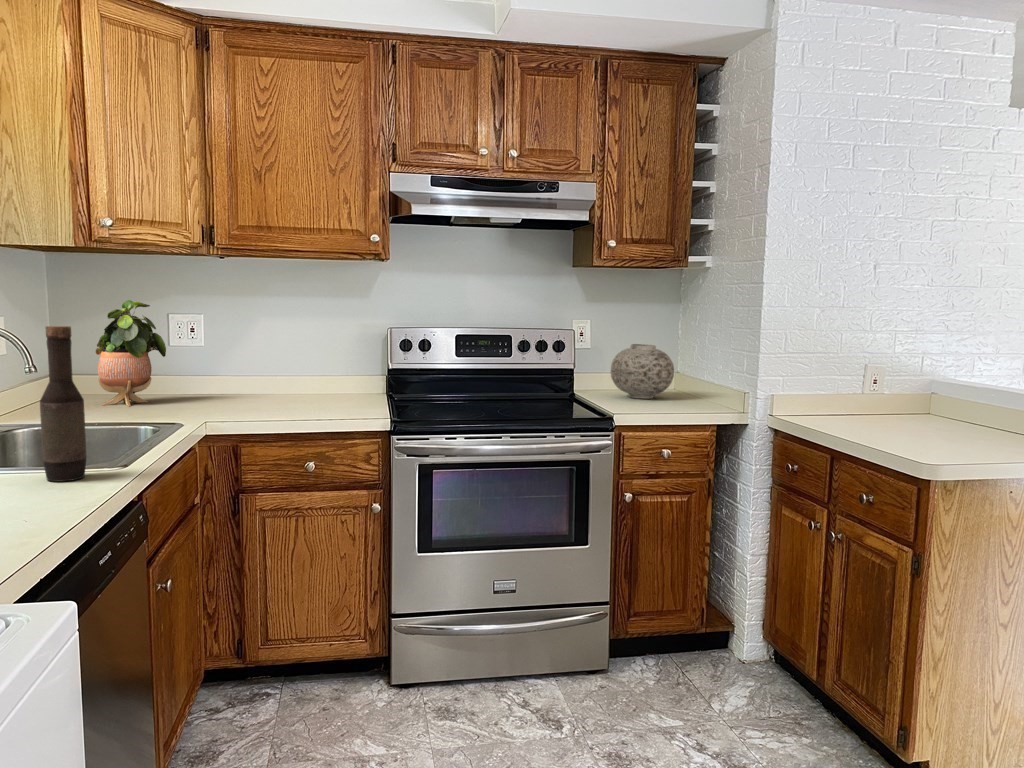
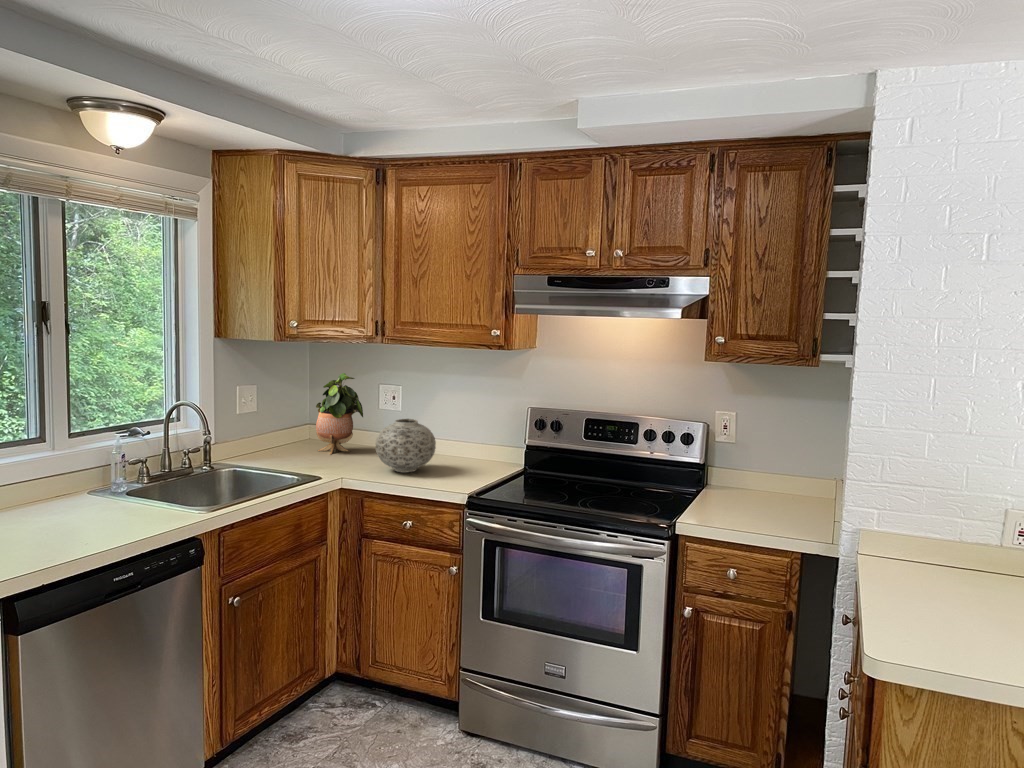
bottle: present [40,326,86,482] -> none [140,419,169,524]
vase: present [611,344,674,399] -> present [376,419,436,473]

